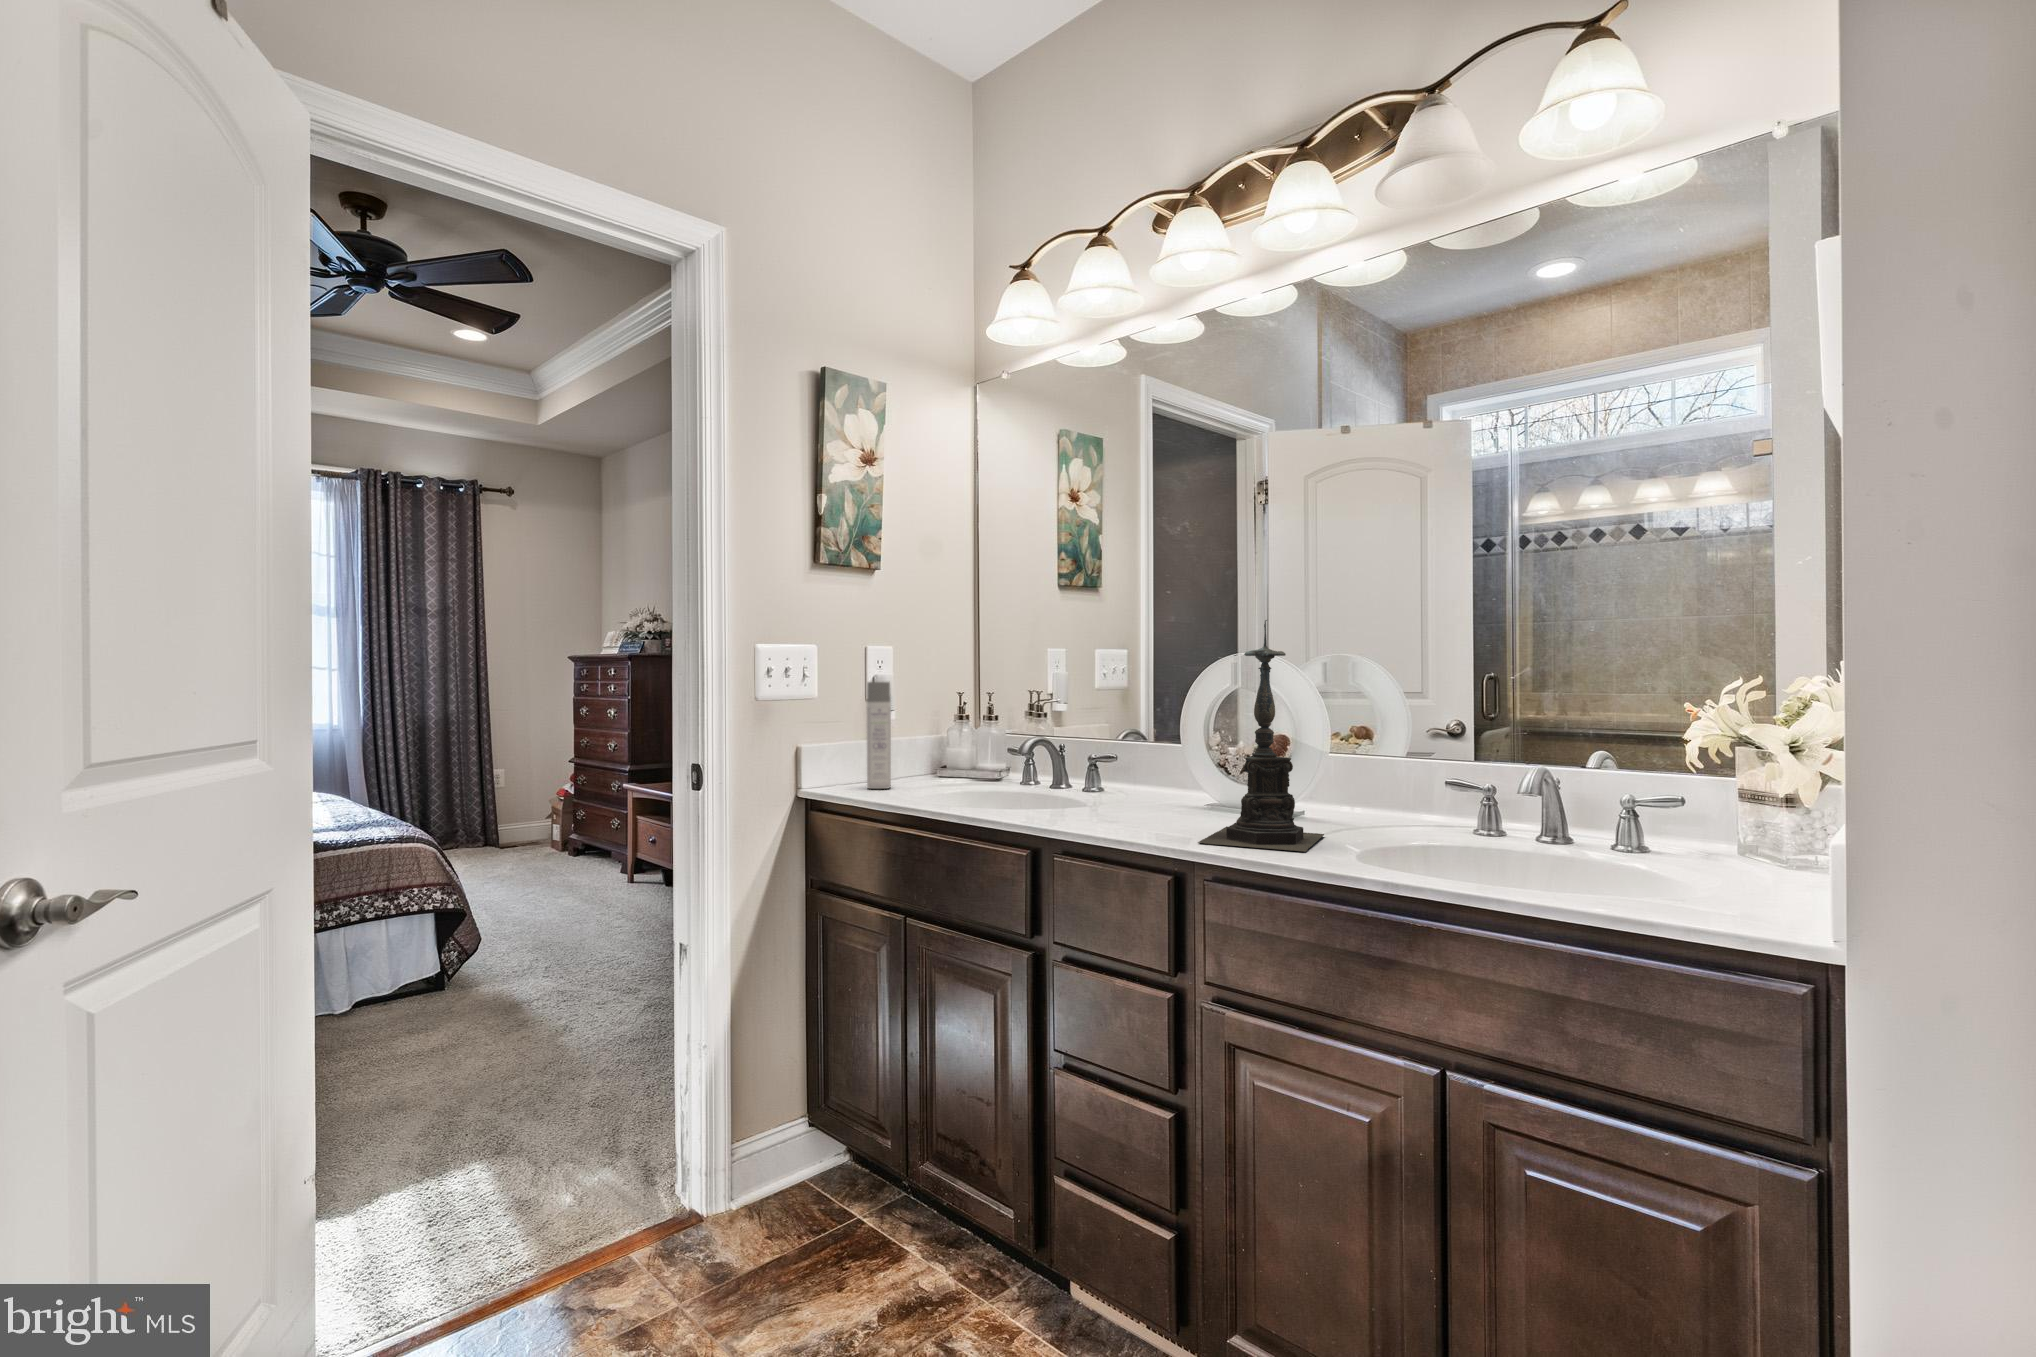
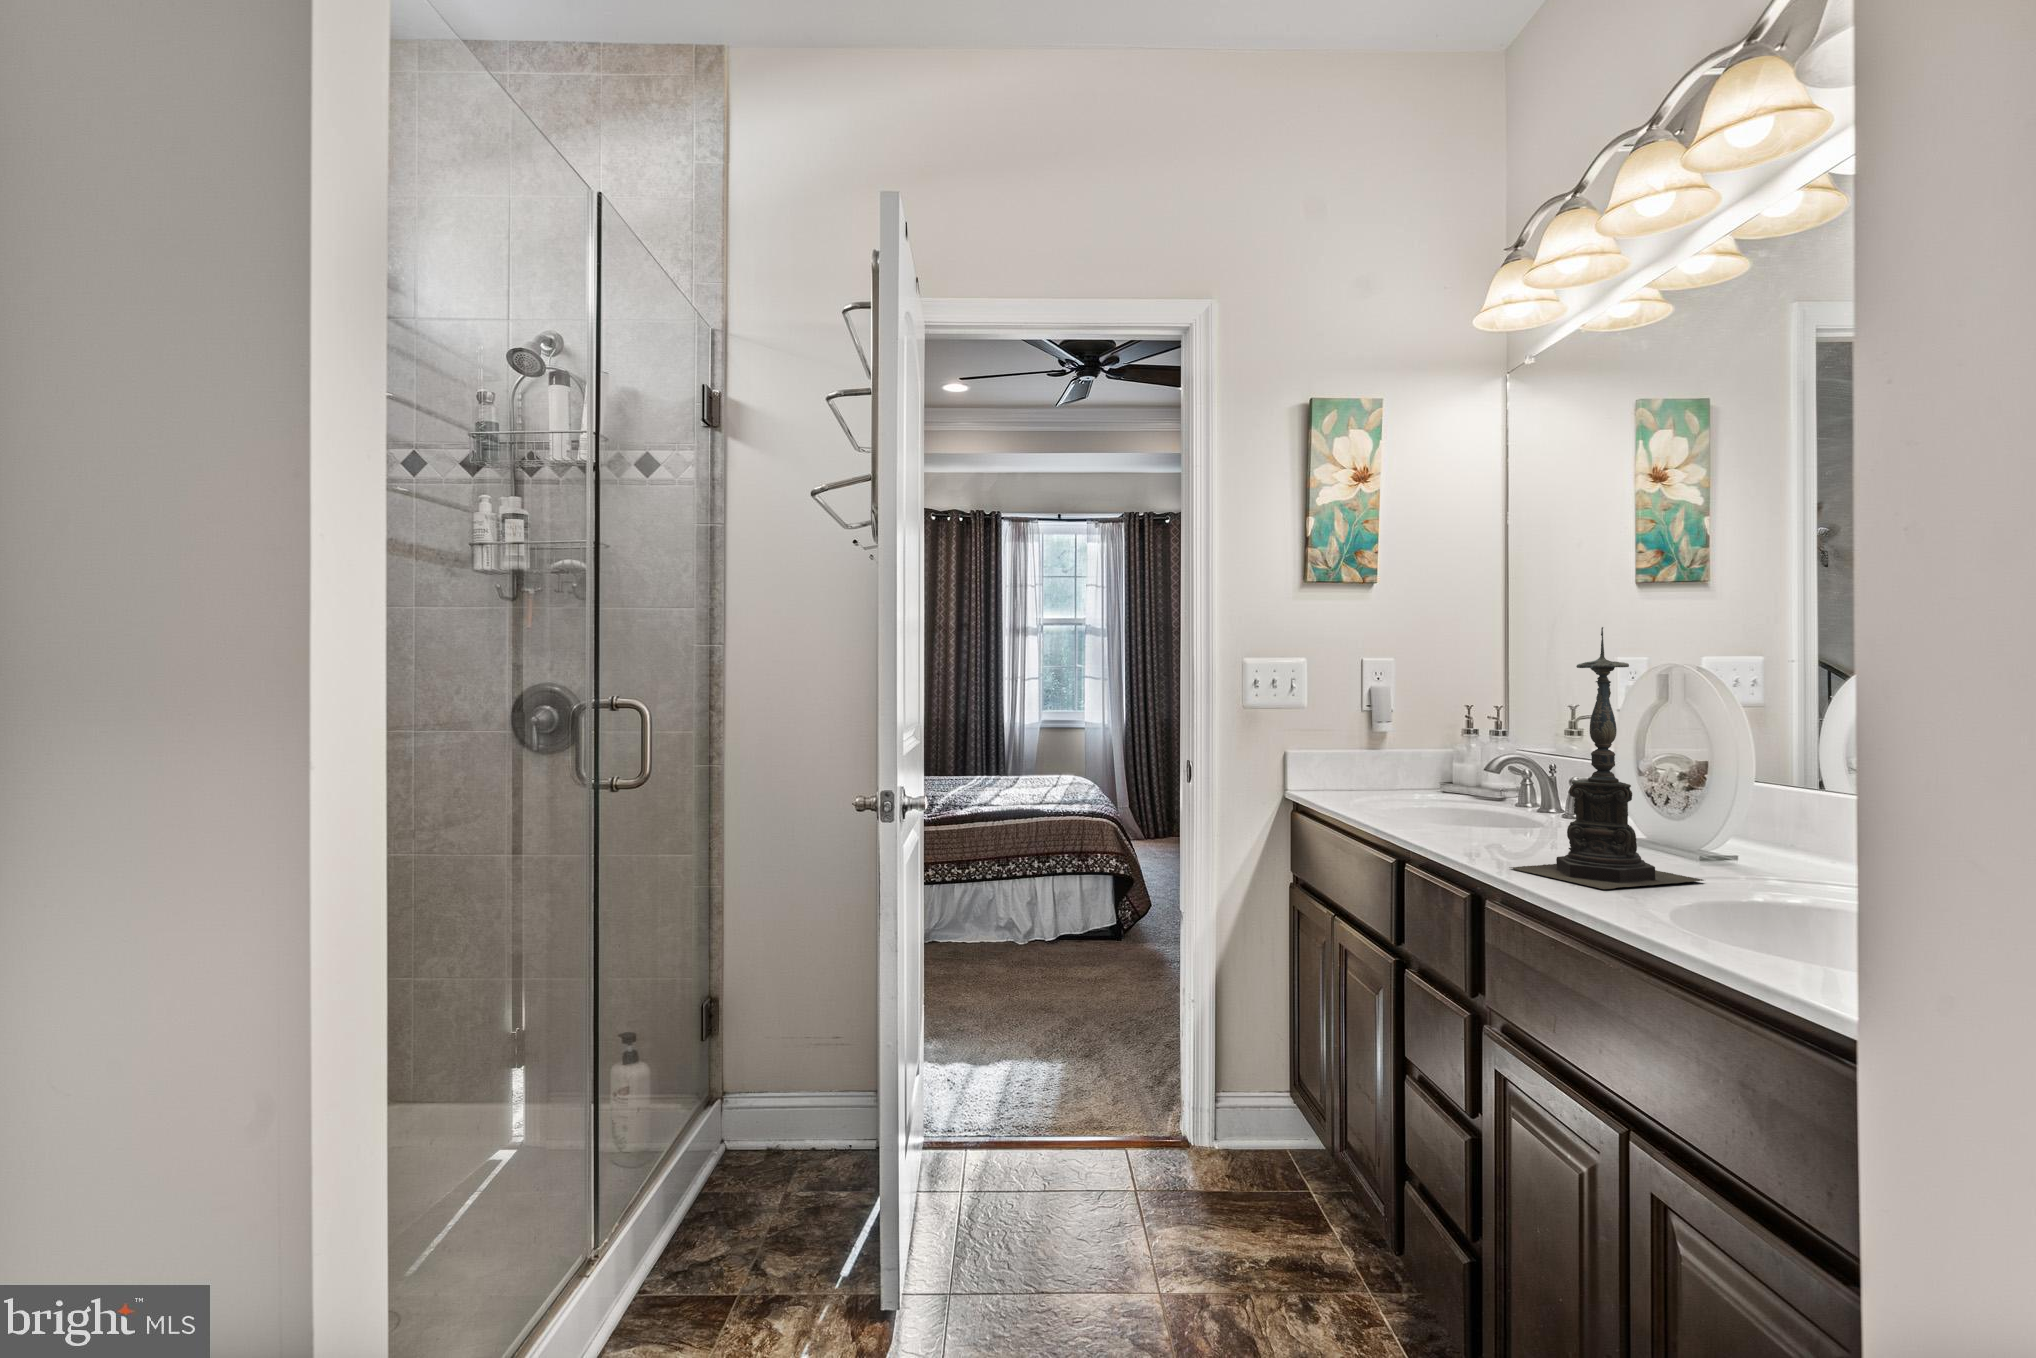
spray bottle: present [867,682,891,789] -> none [1352,692,1378,797]

